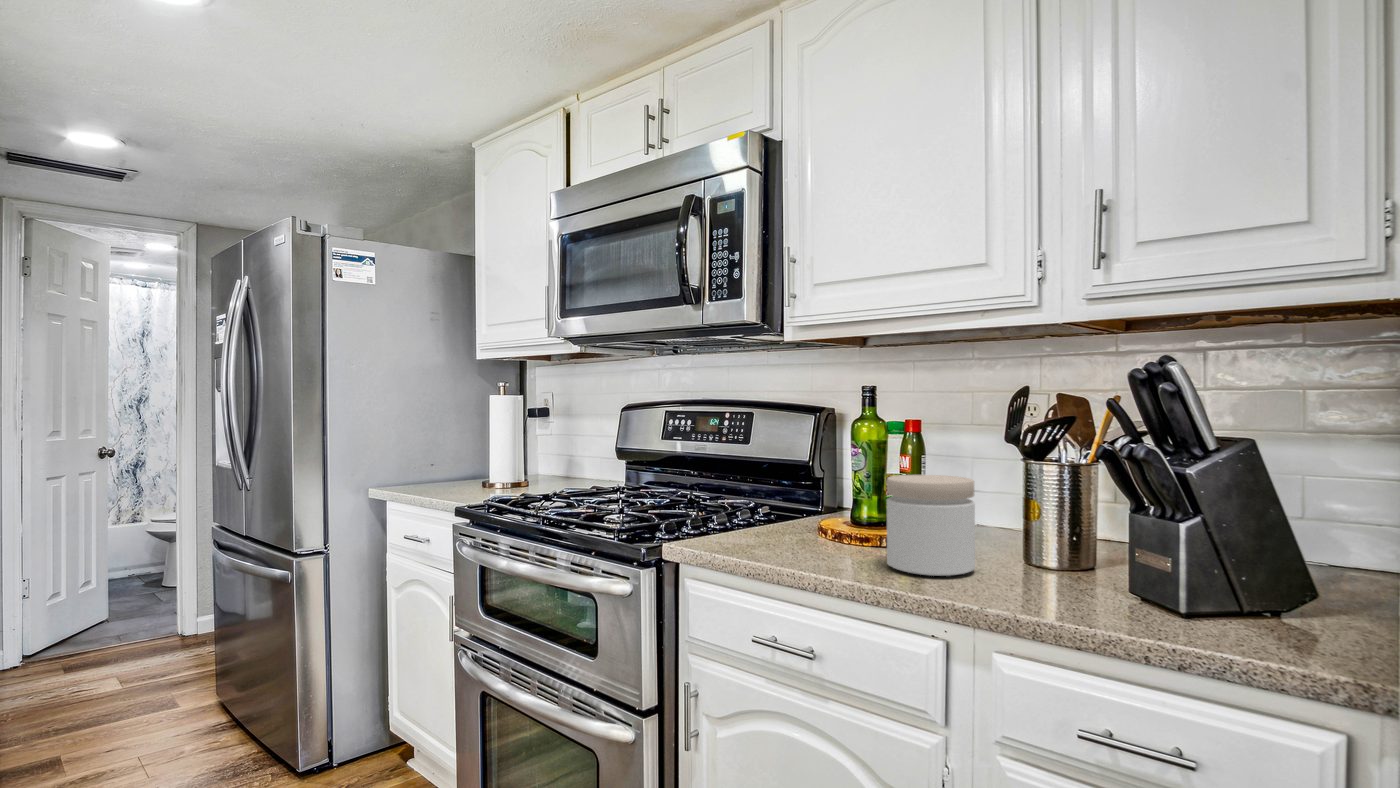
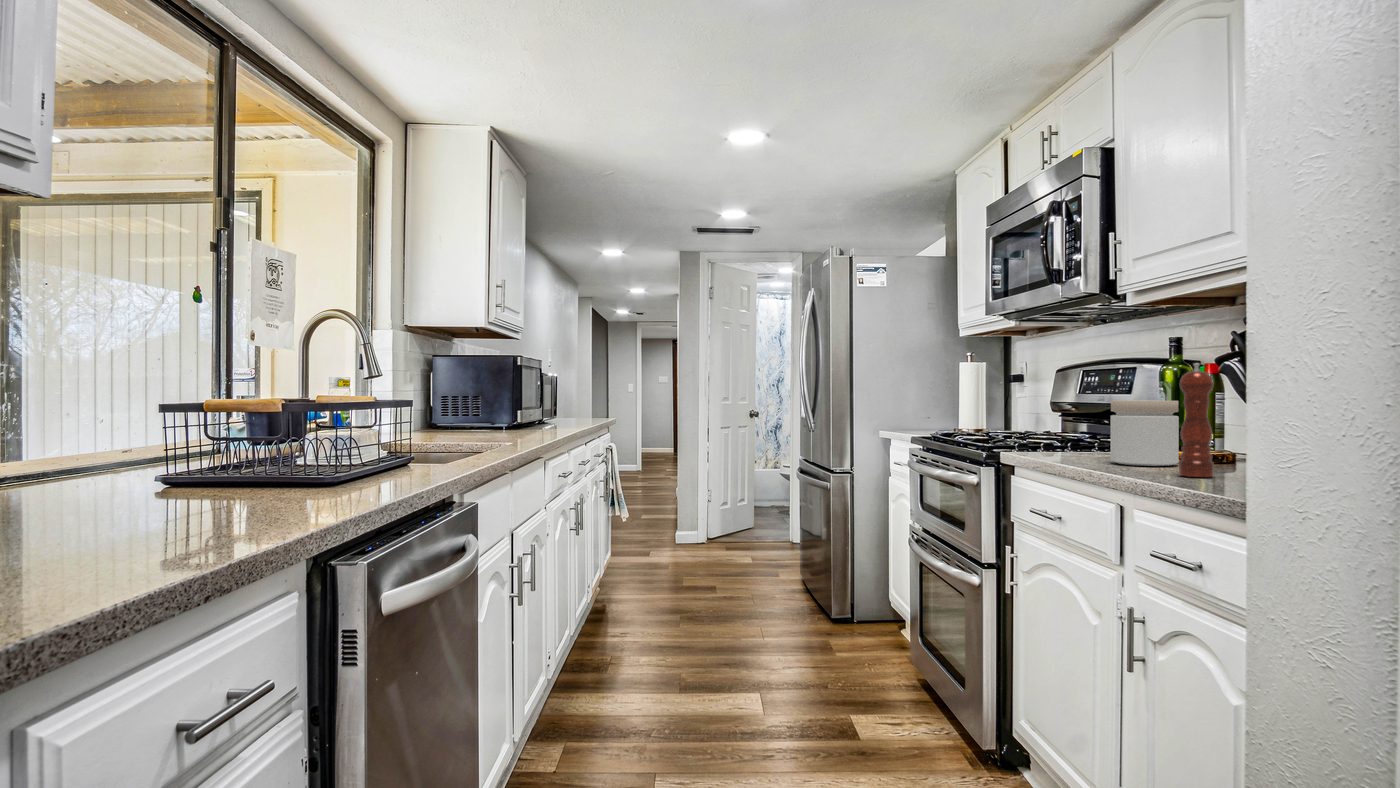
pepper mill: none [1073,439,1122,611] -> present [1179,363,1214,477]

